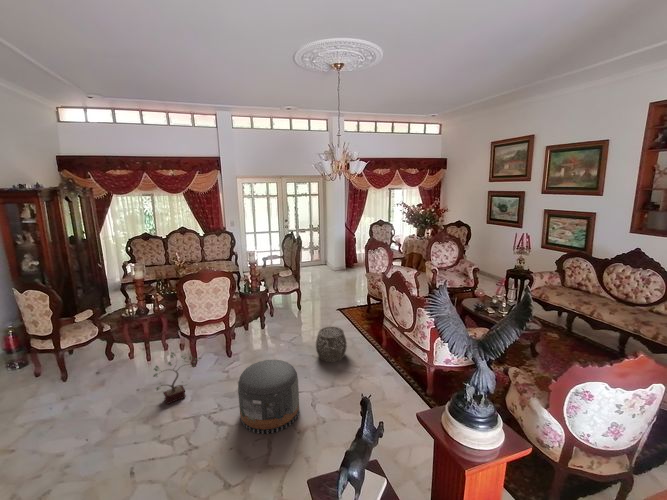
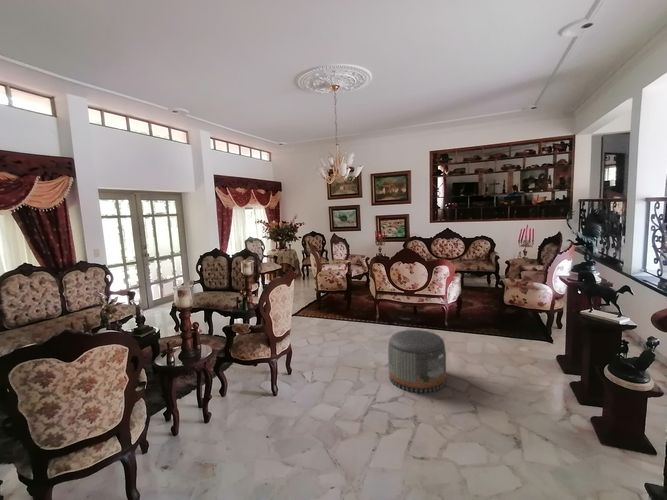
woven basket: present [316,327,347,362] -> none [350,312,380,344]
potted plant: present [153,353,201,404] -> none [329,360,349,428]

